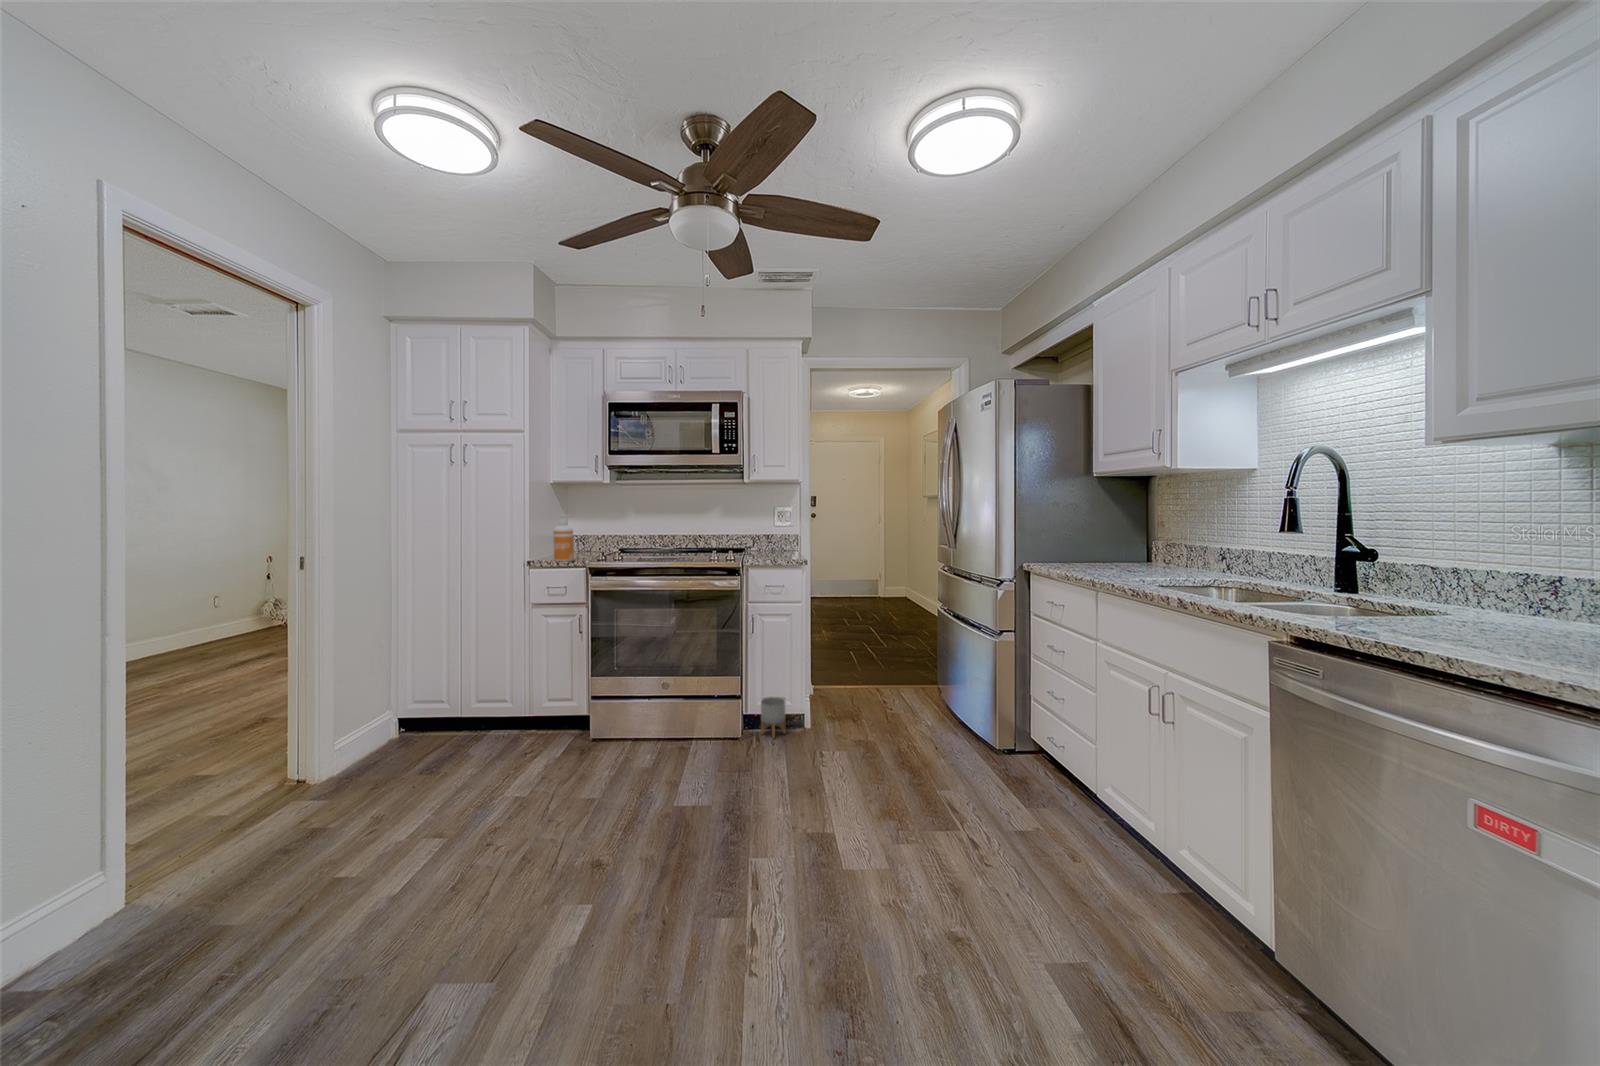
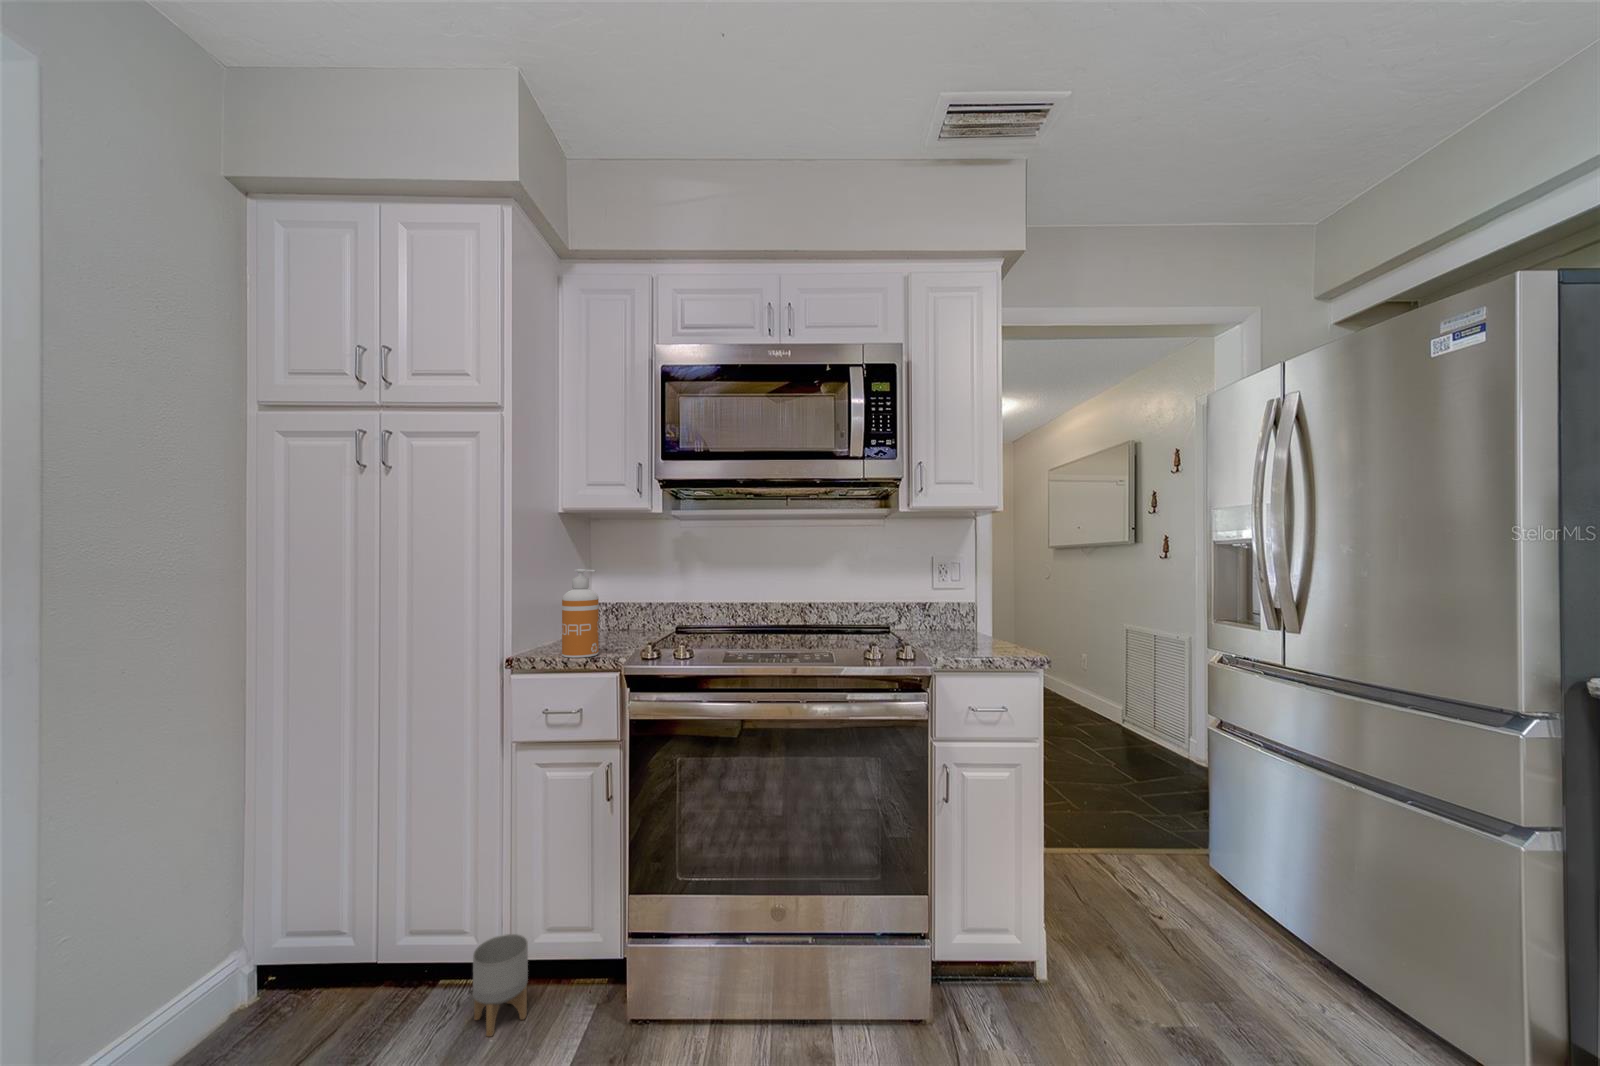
planter: present [761,697,786,739] -> present [473,934,528,1037]

